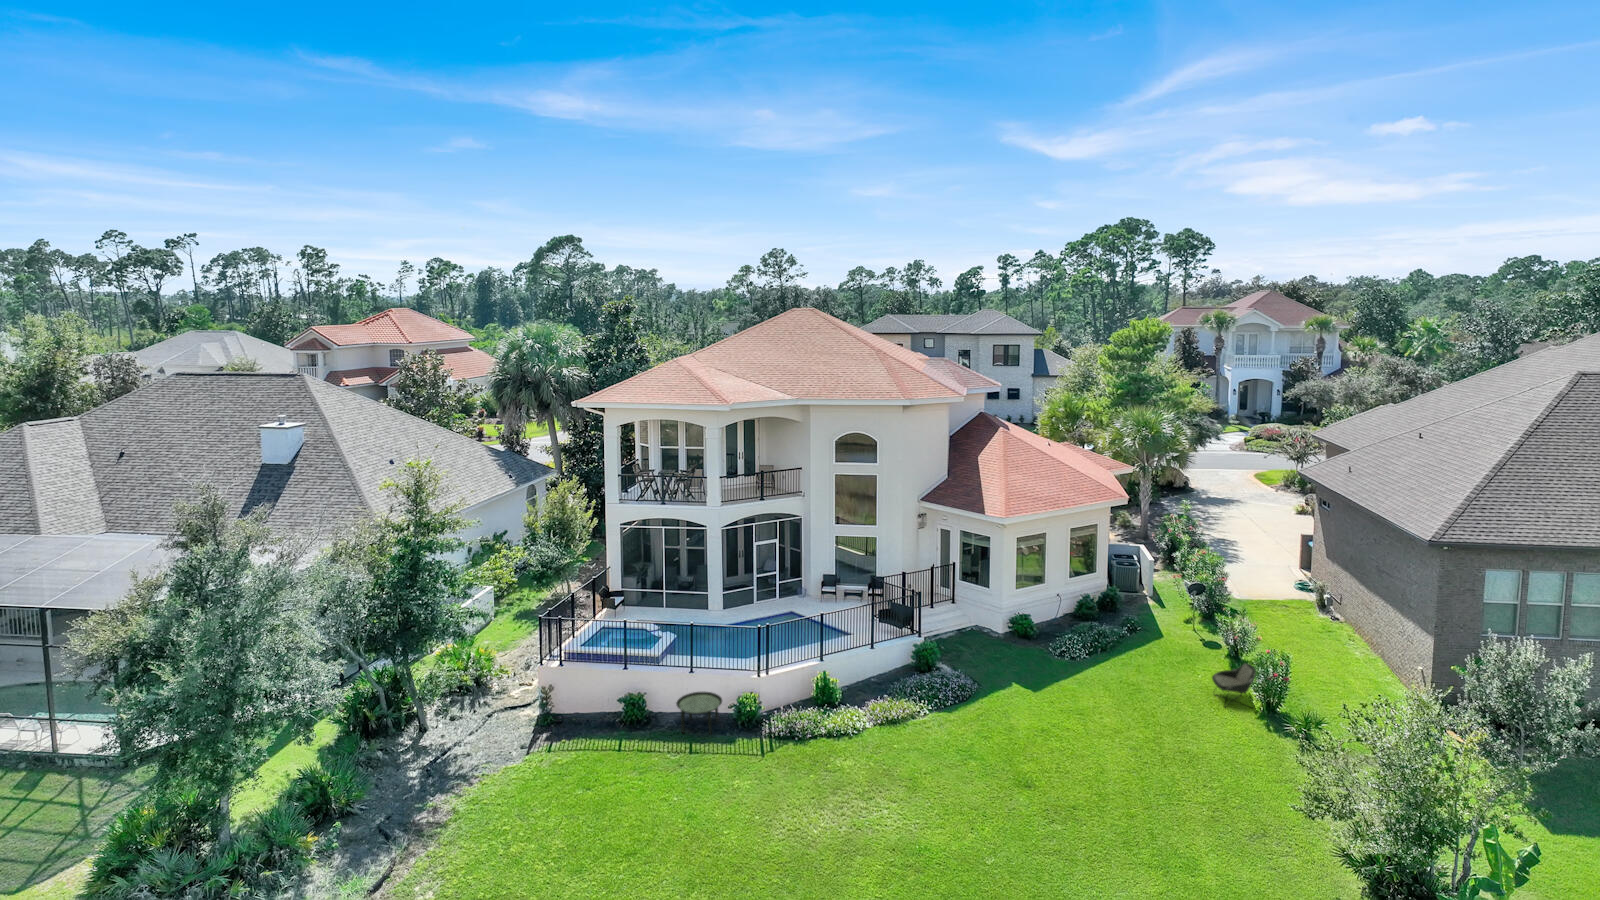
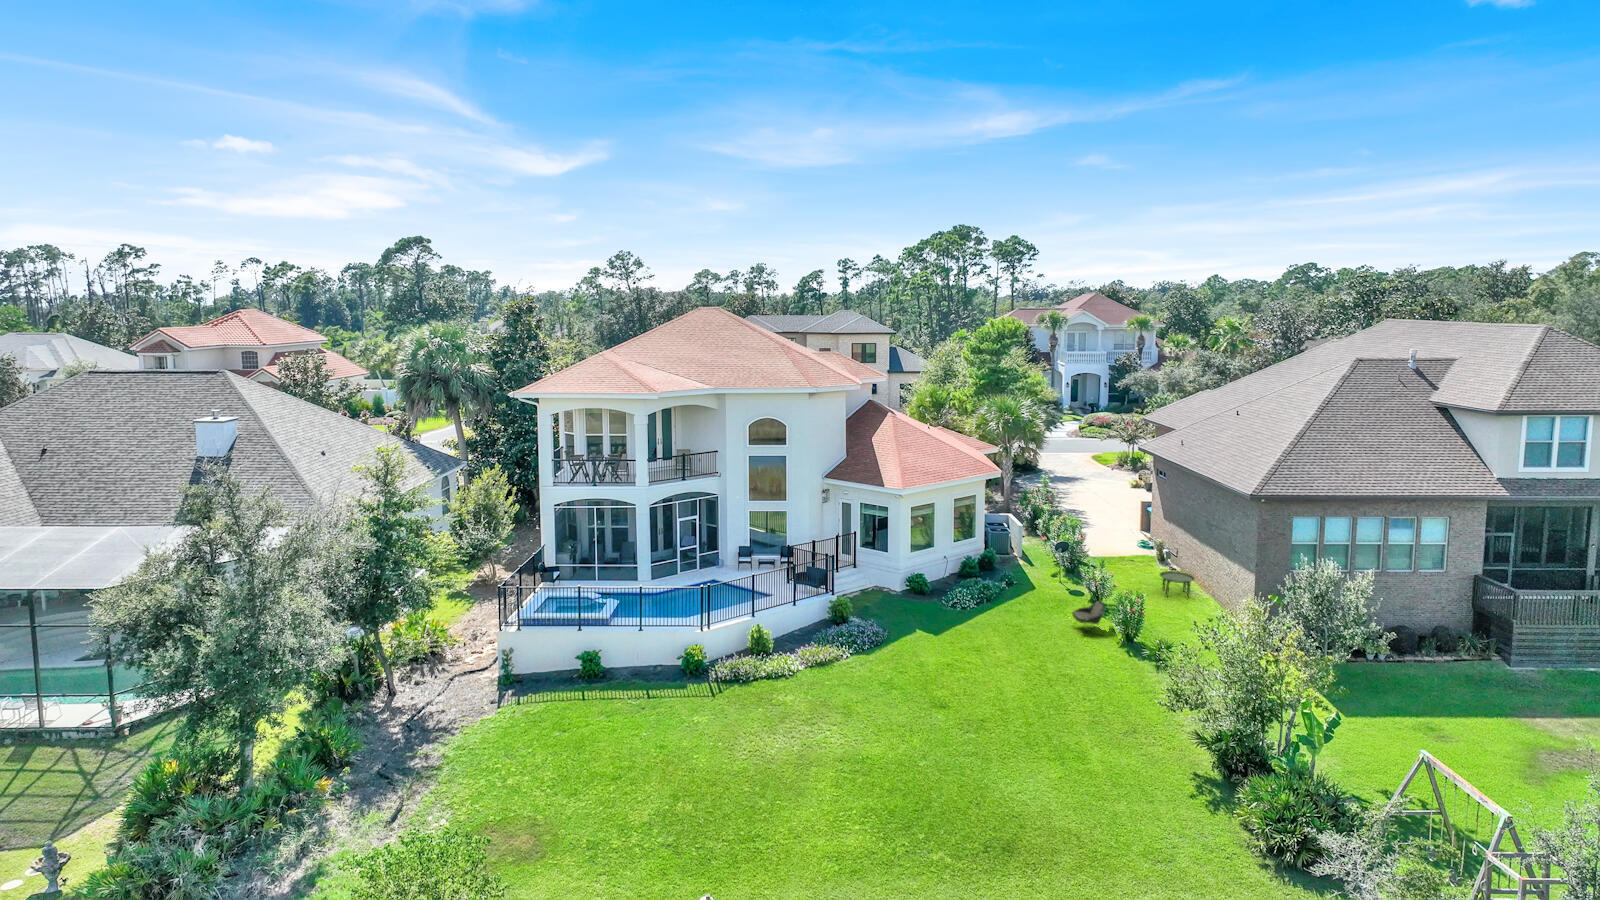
round table: present [676,692,722,734] -> present [1160,571,1194,598]

